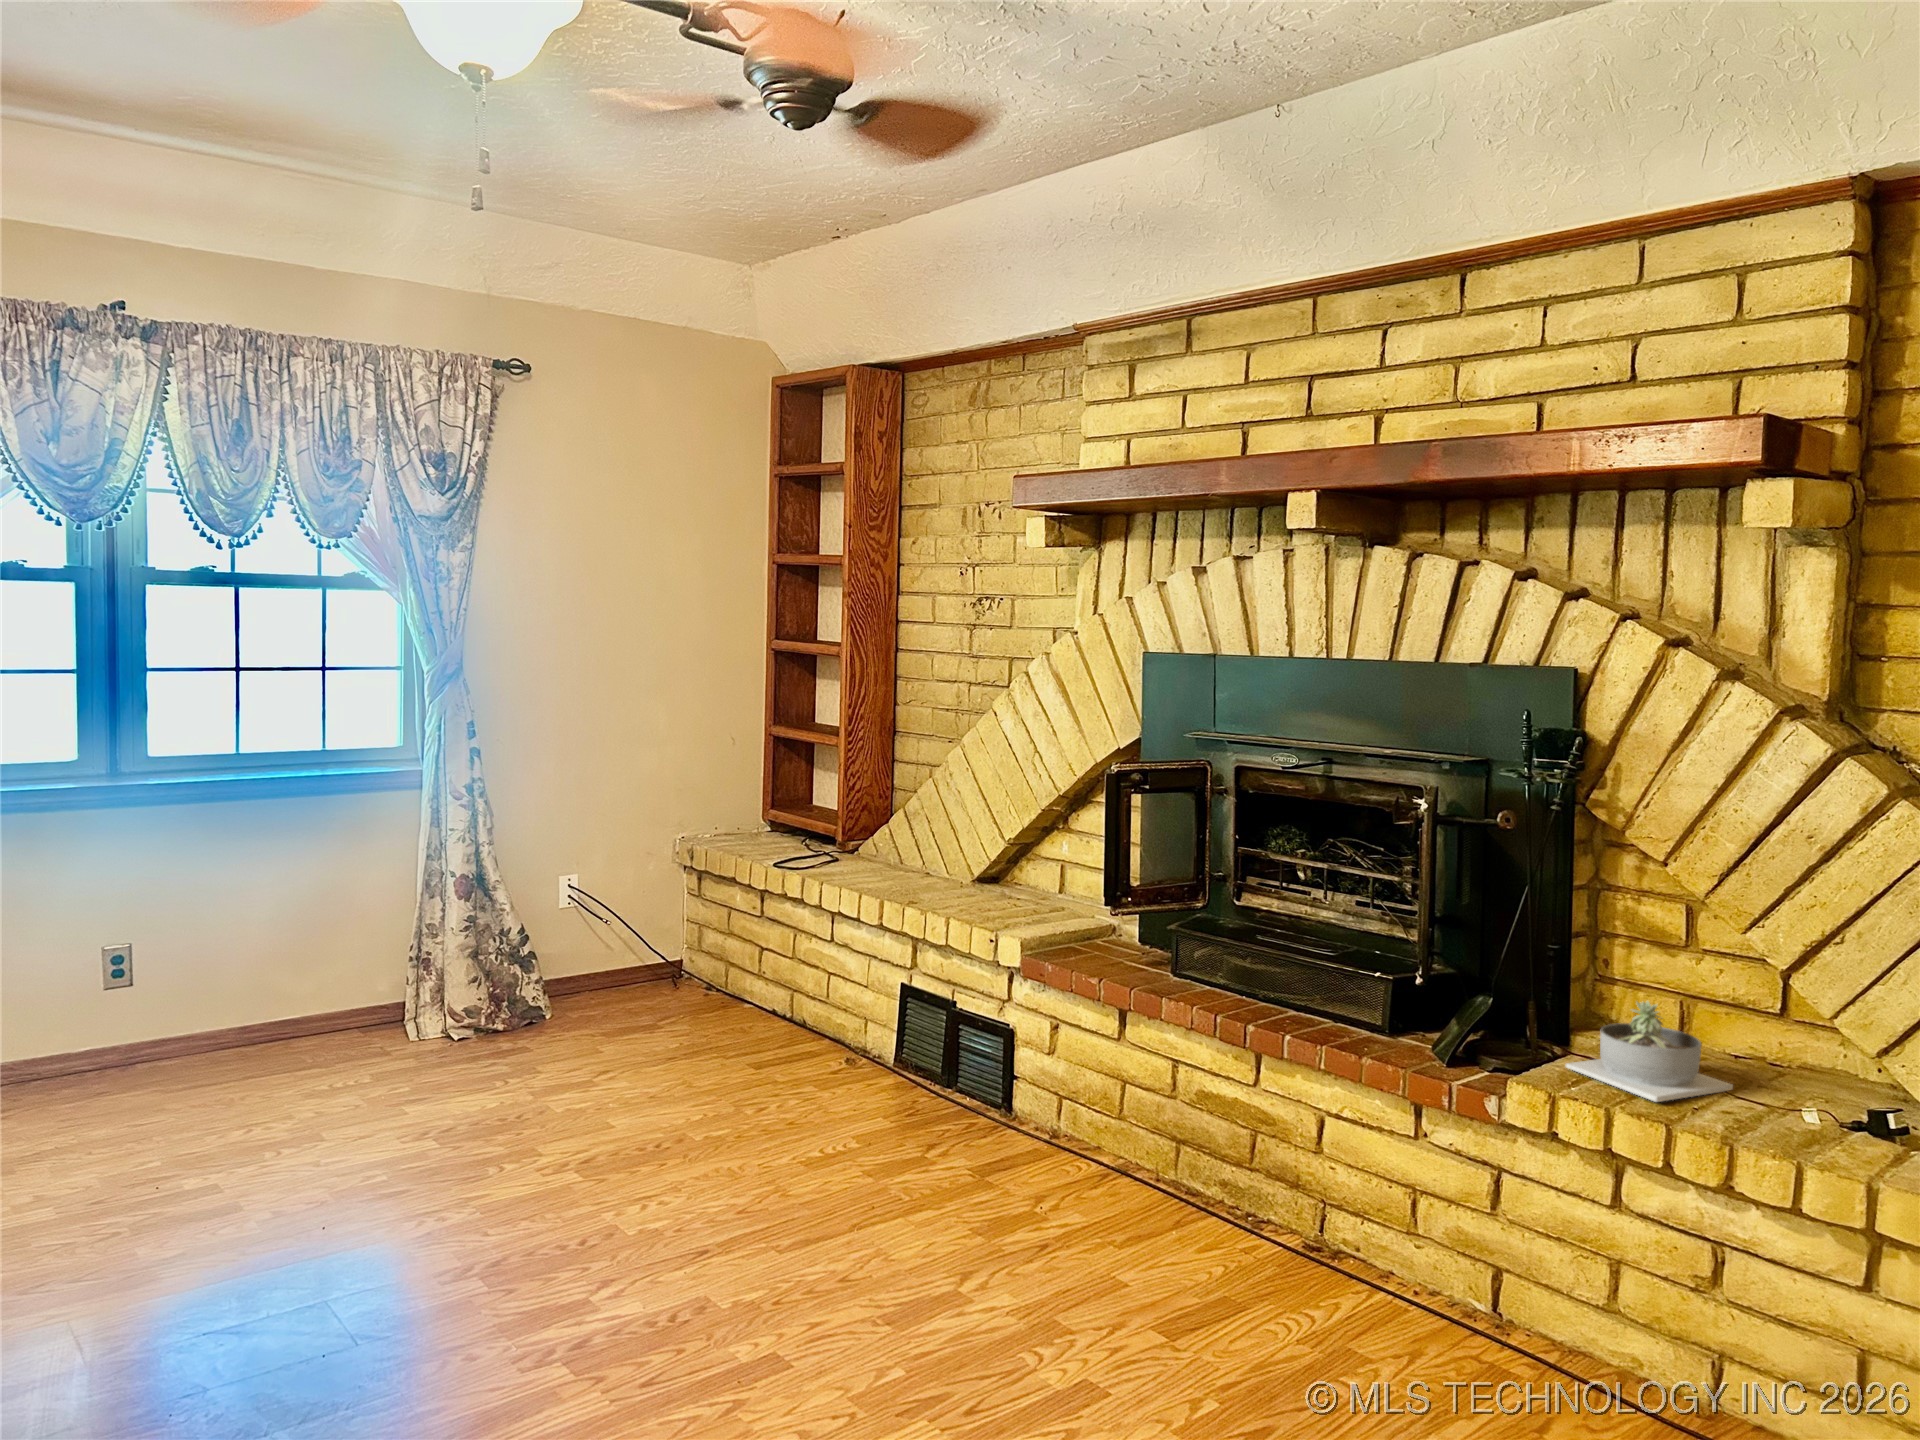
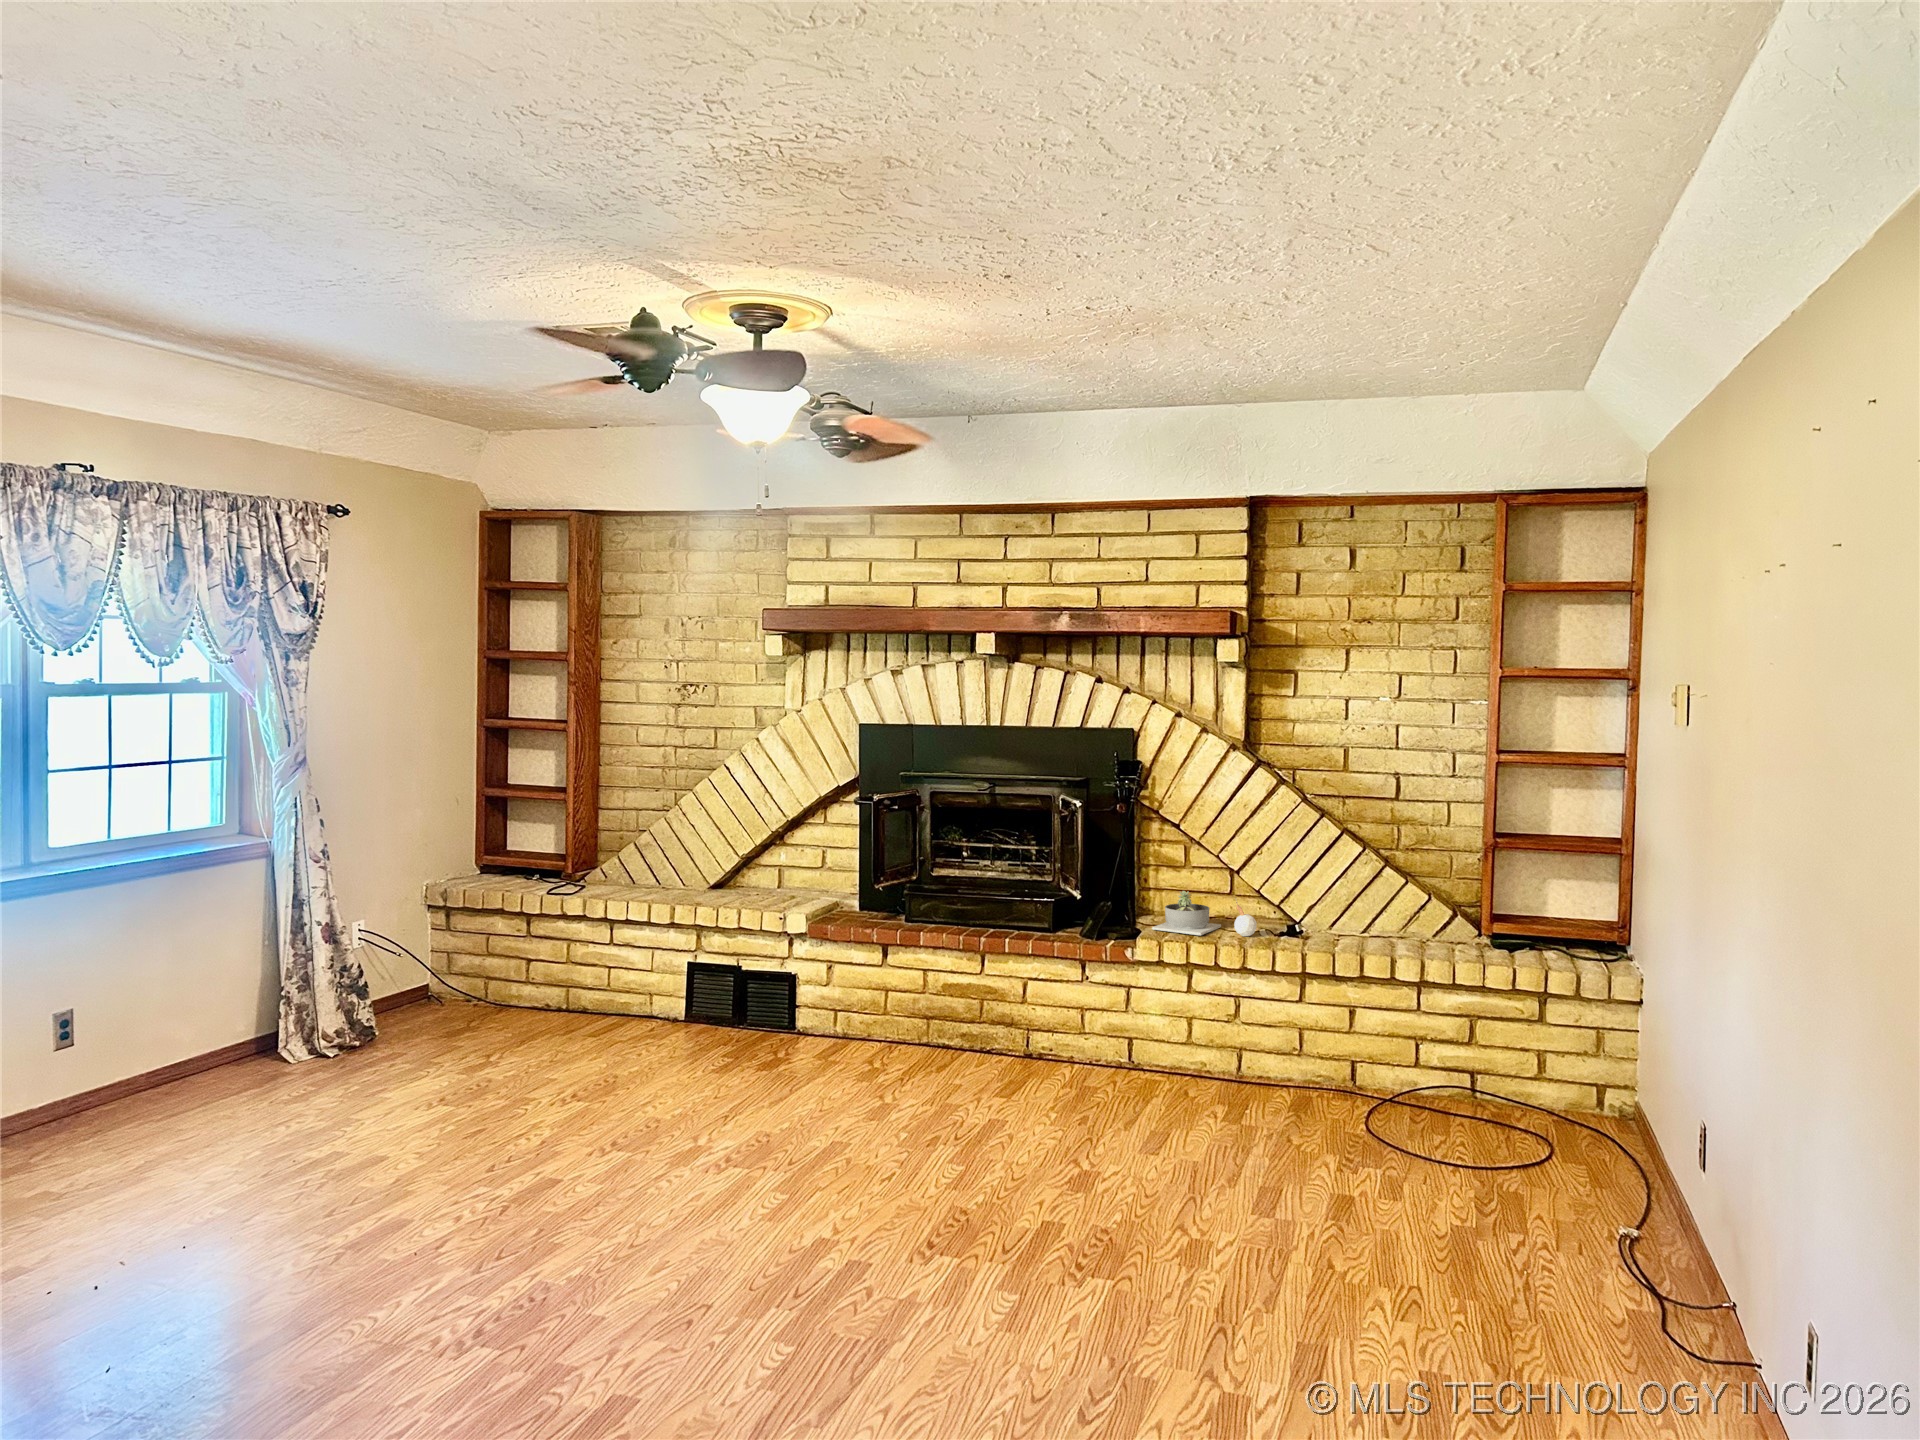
candle: none [1742,1036,1797,1126] -> present [1234,898,1257,936]

